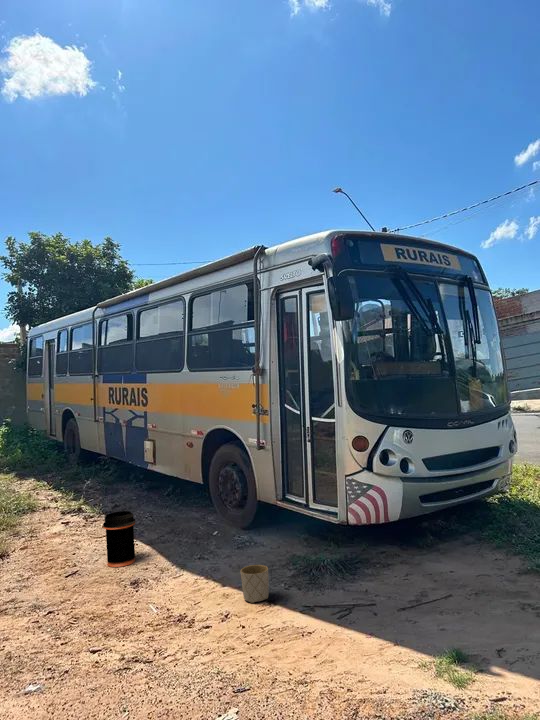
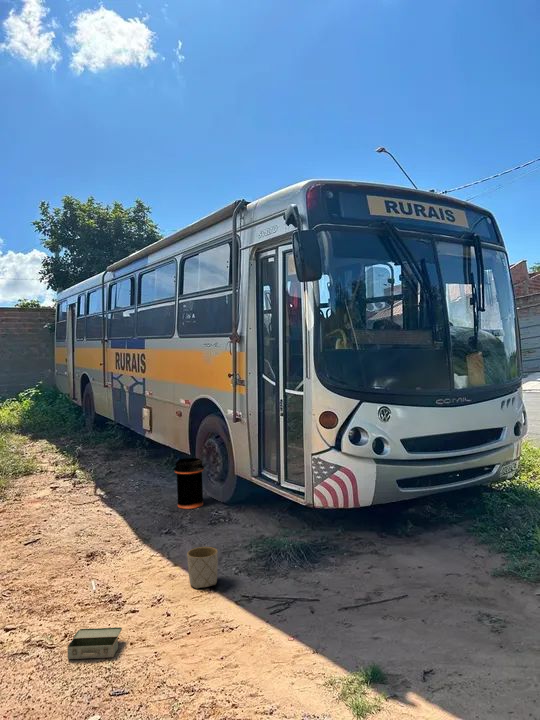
trash can: present [103,511,135,567] -> present [174,458,204,509]
toolbox: none [162,638,204,668] -> present [67,627,122,659]

